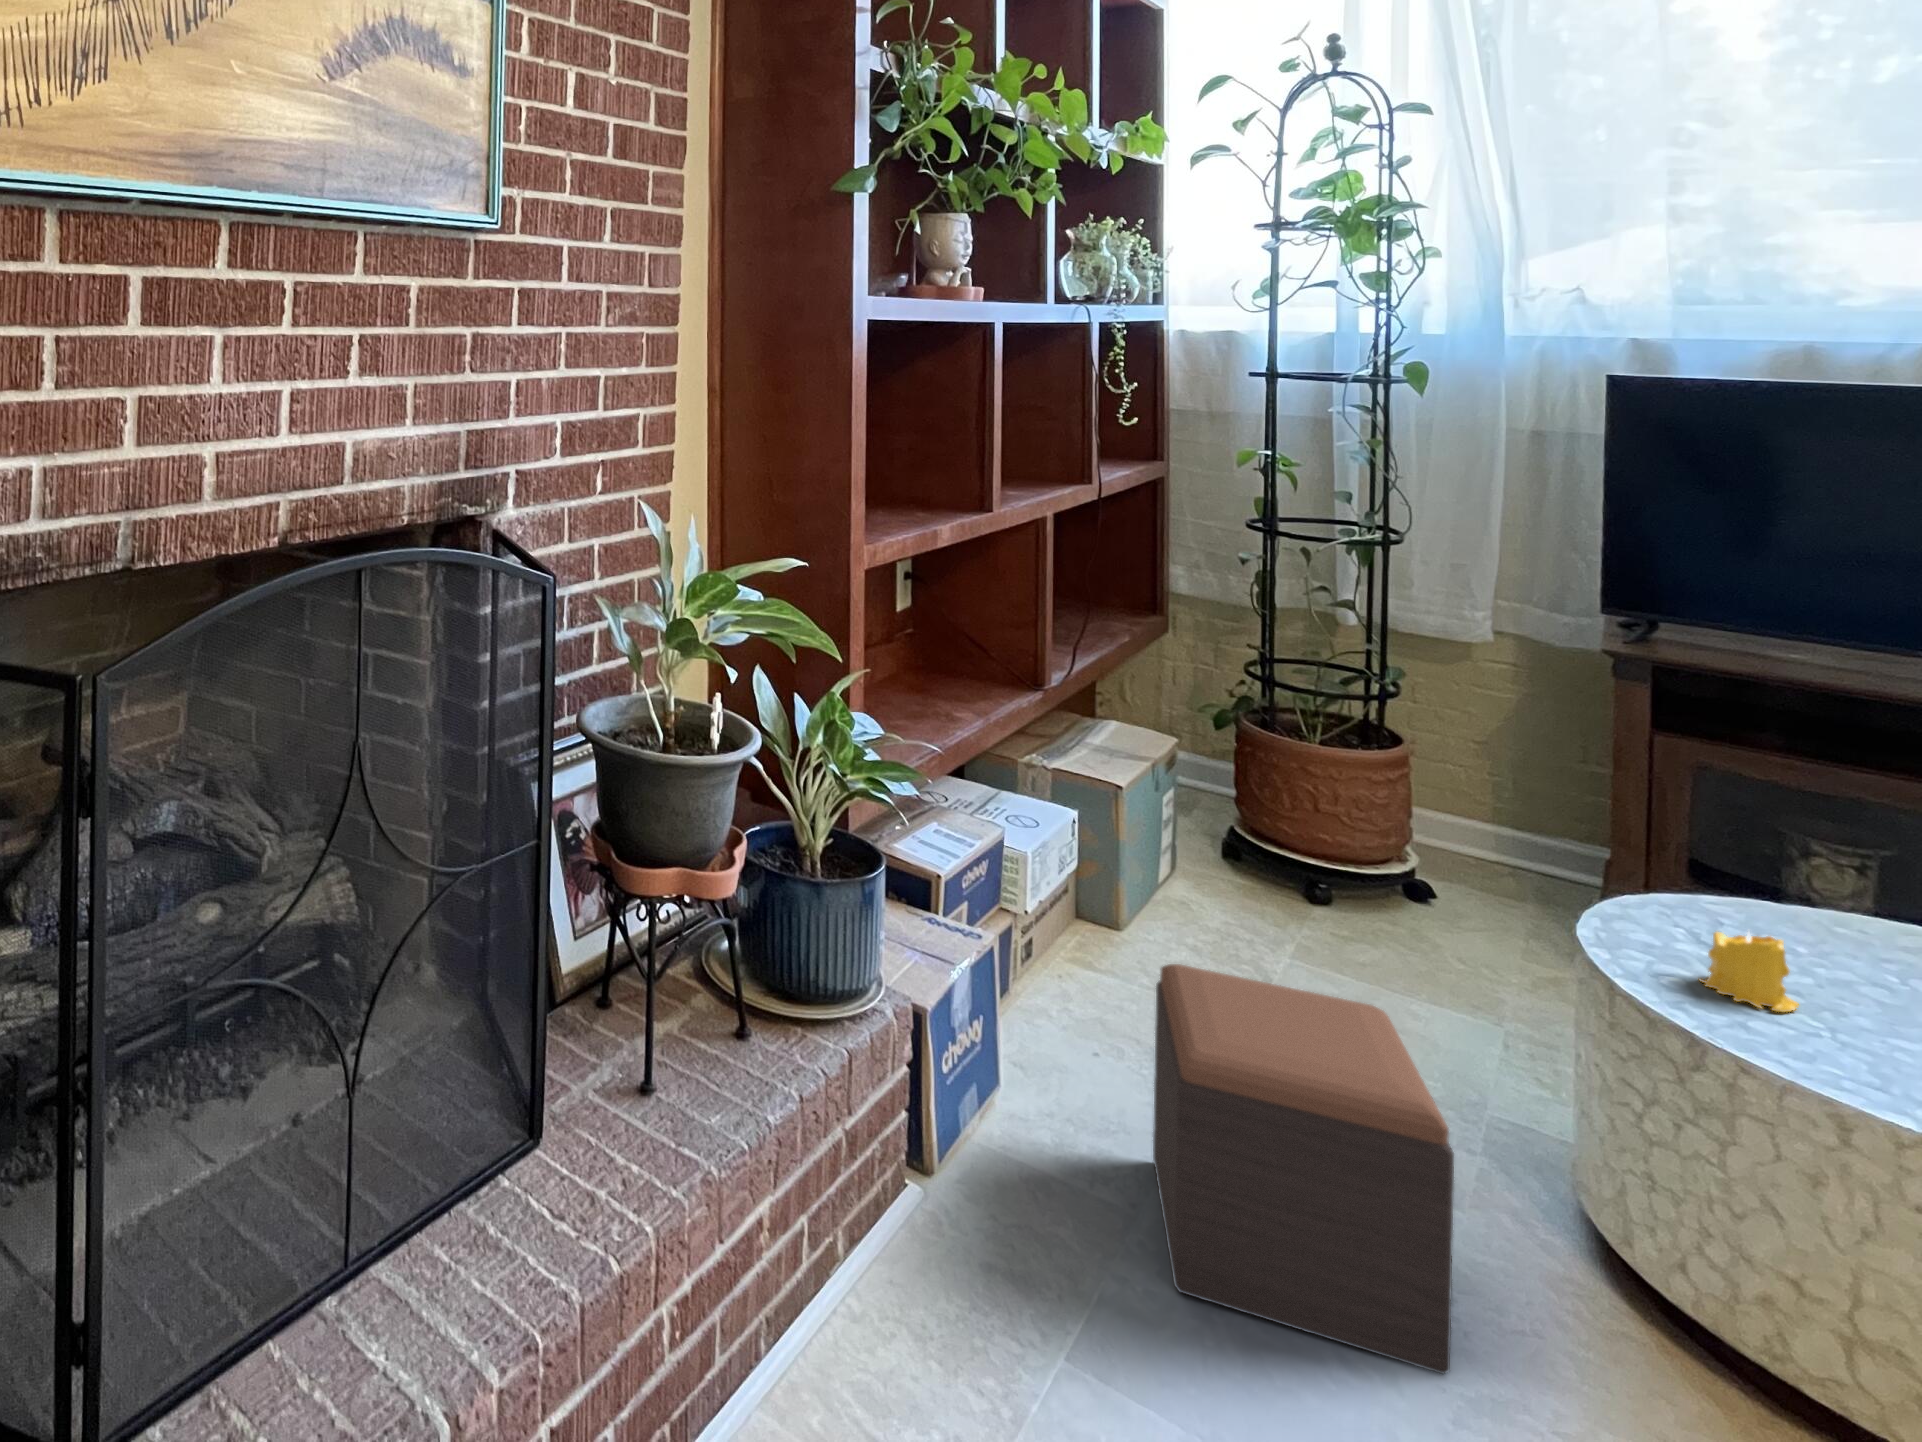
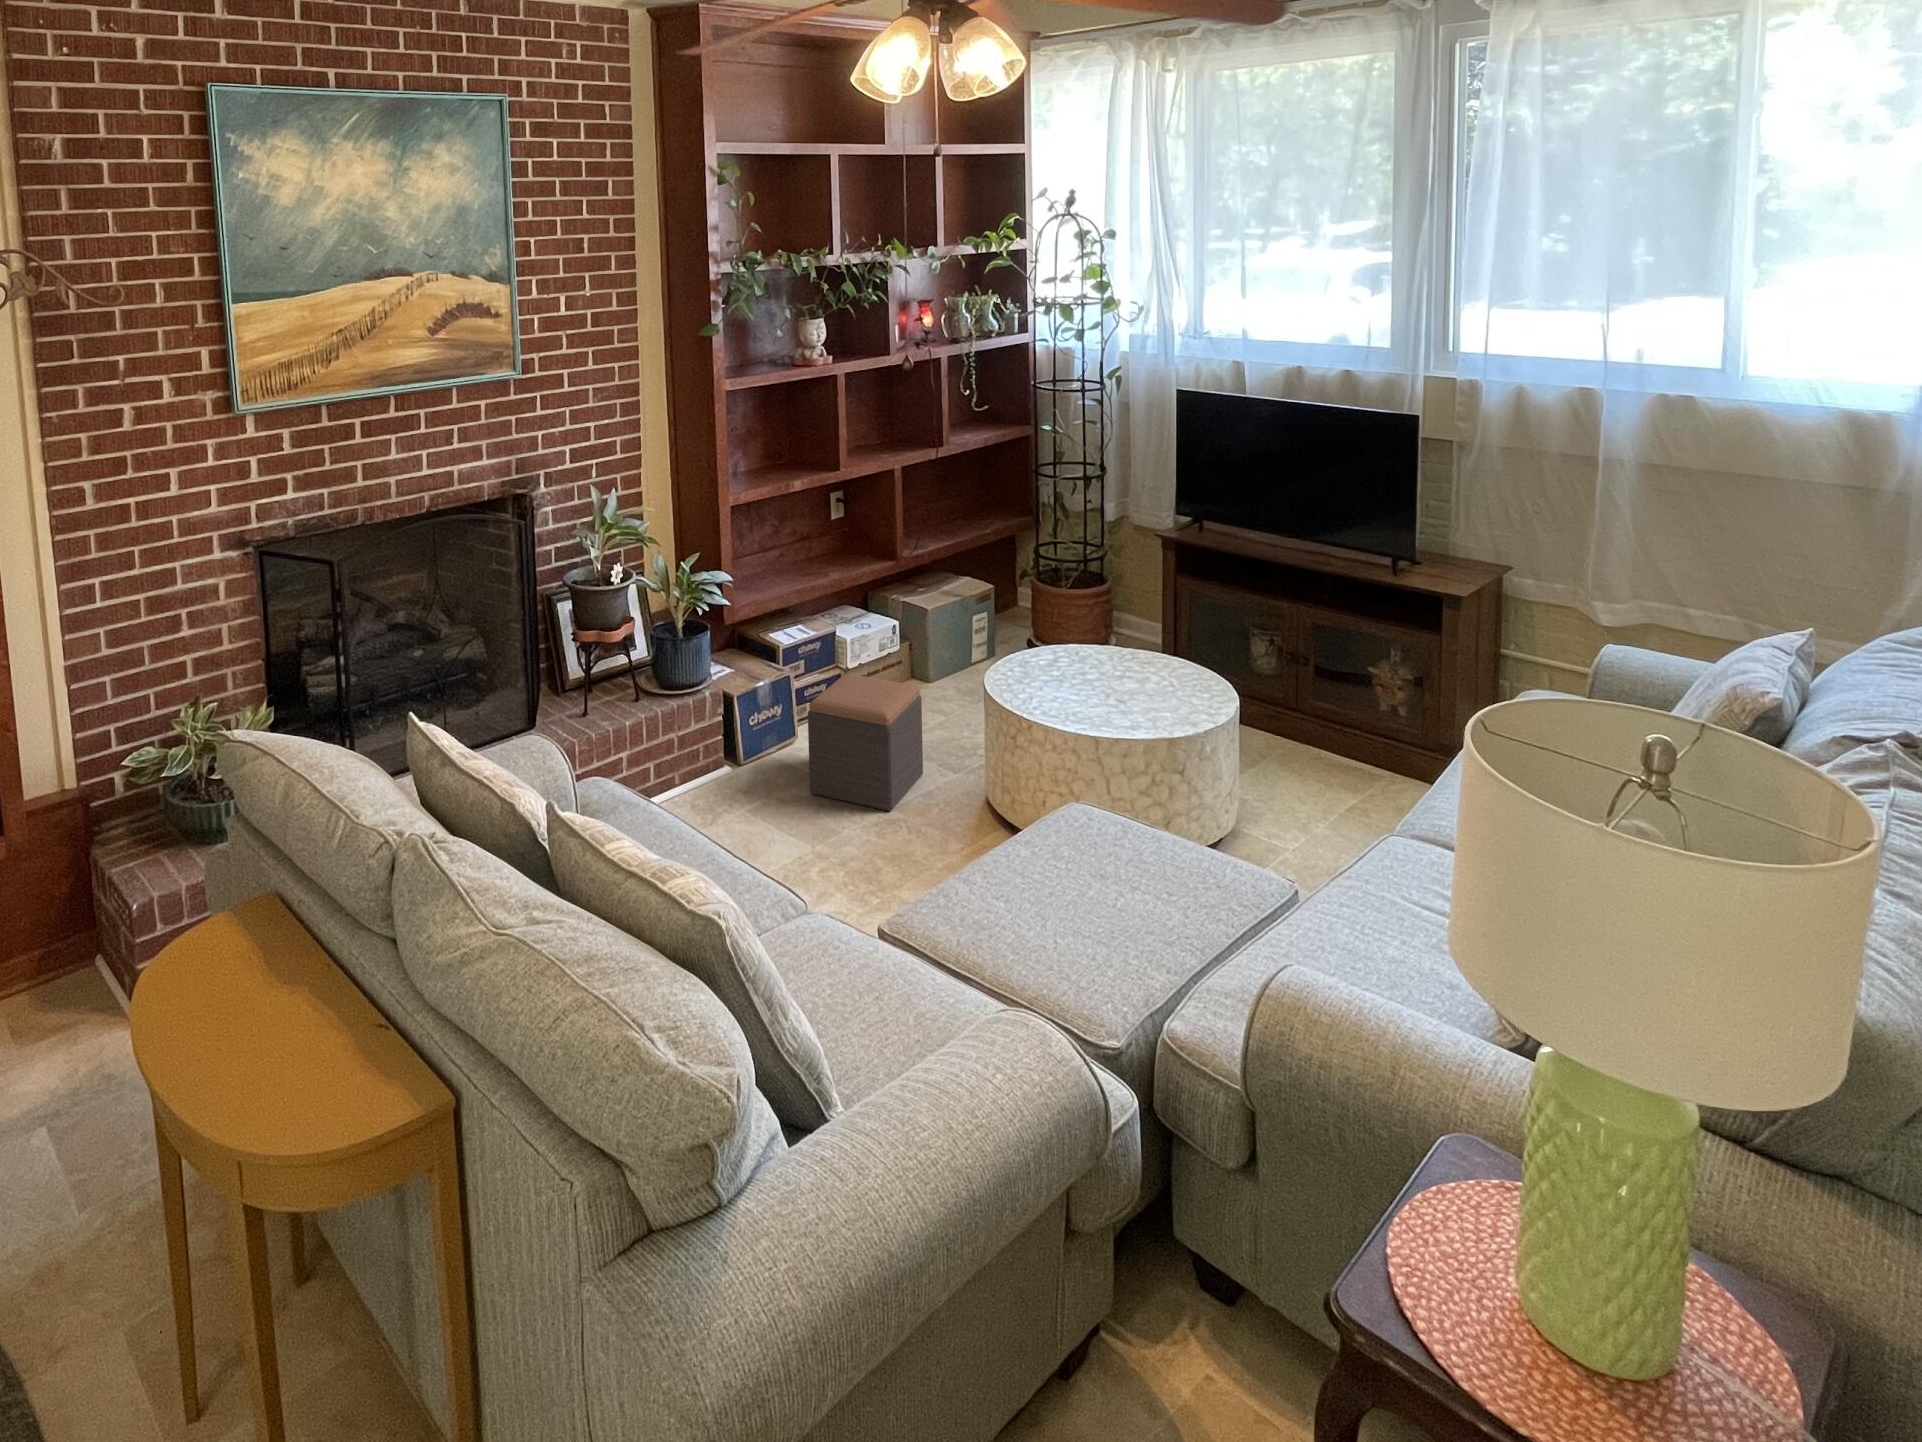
candle: present [1700,932,1799,1012] -> none [1029,645,1059,677]

